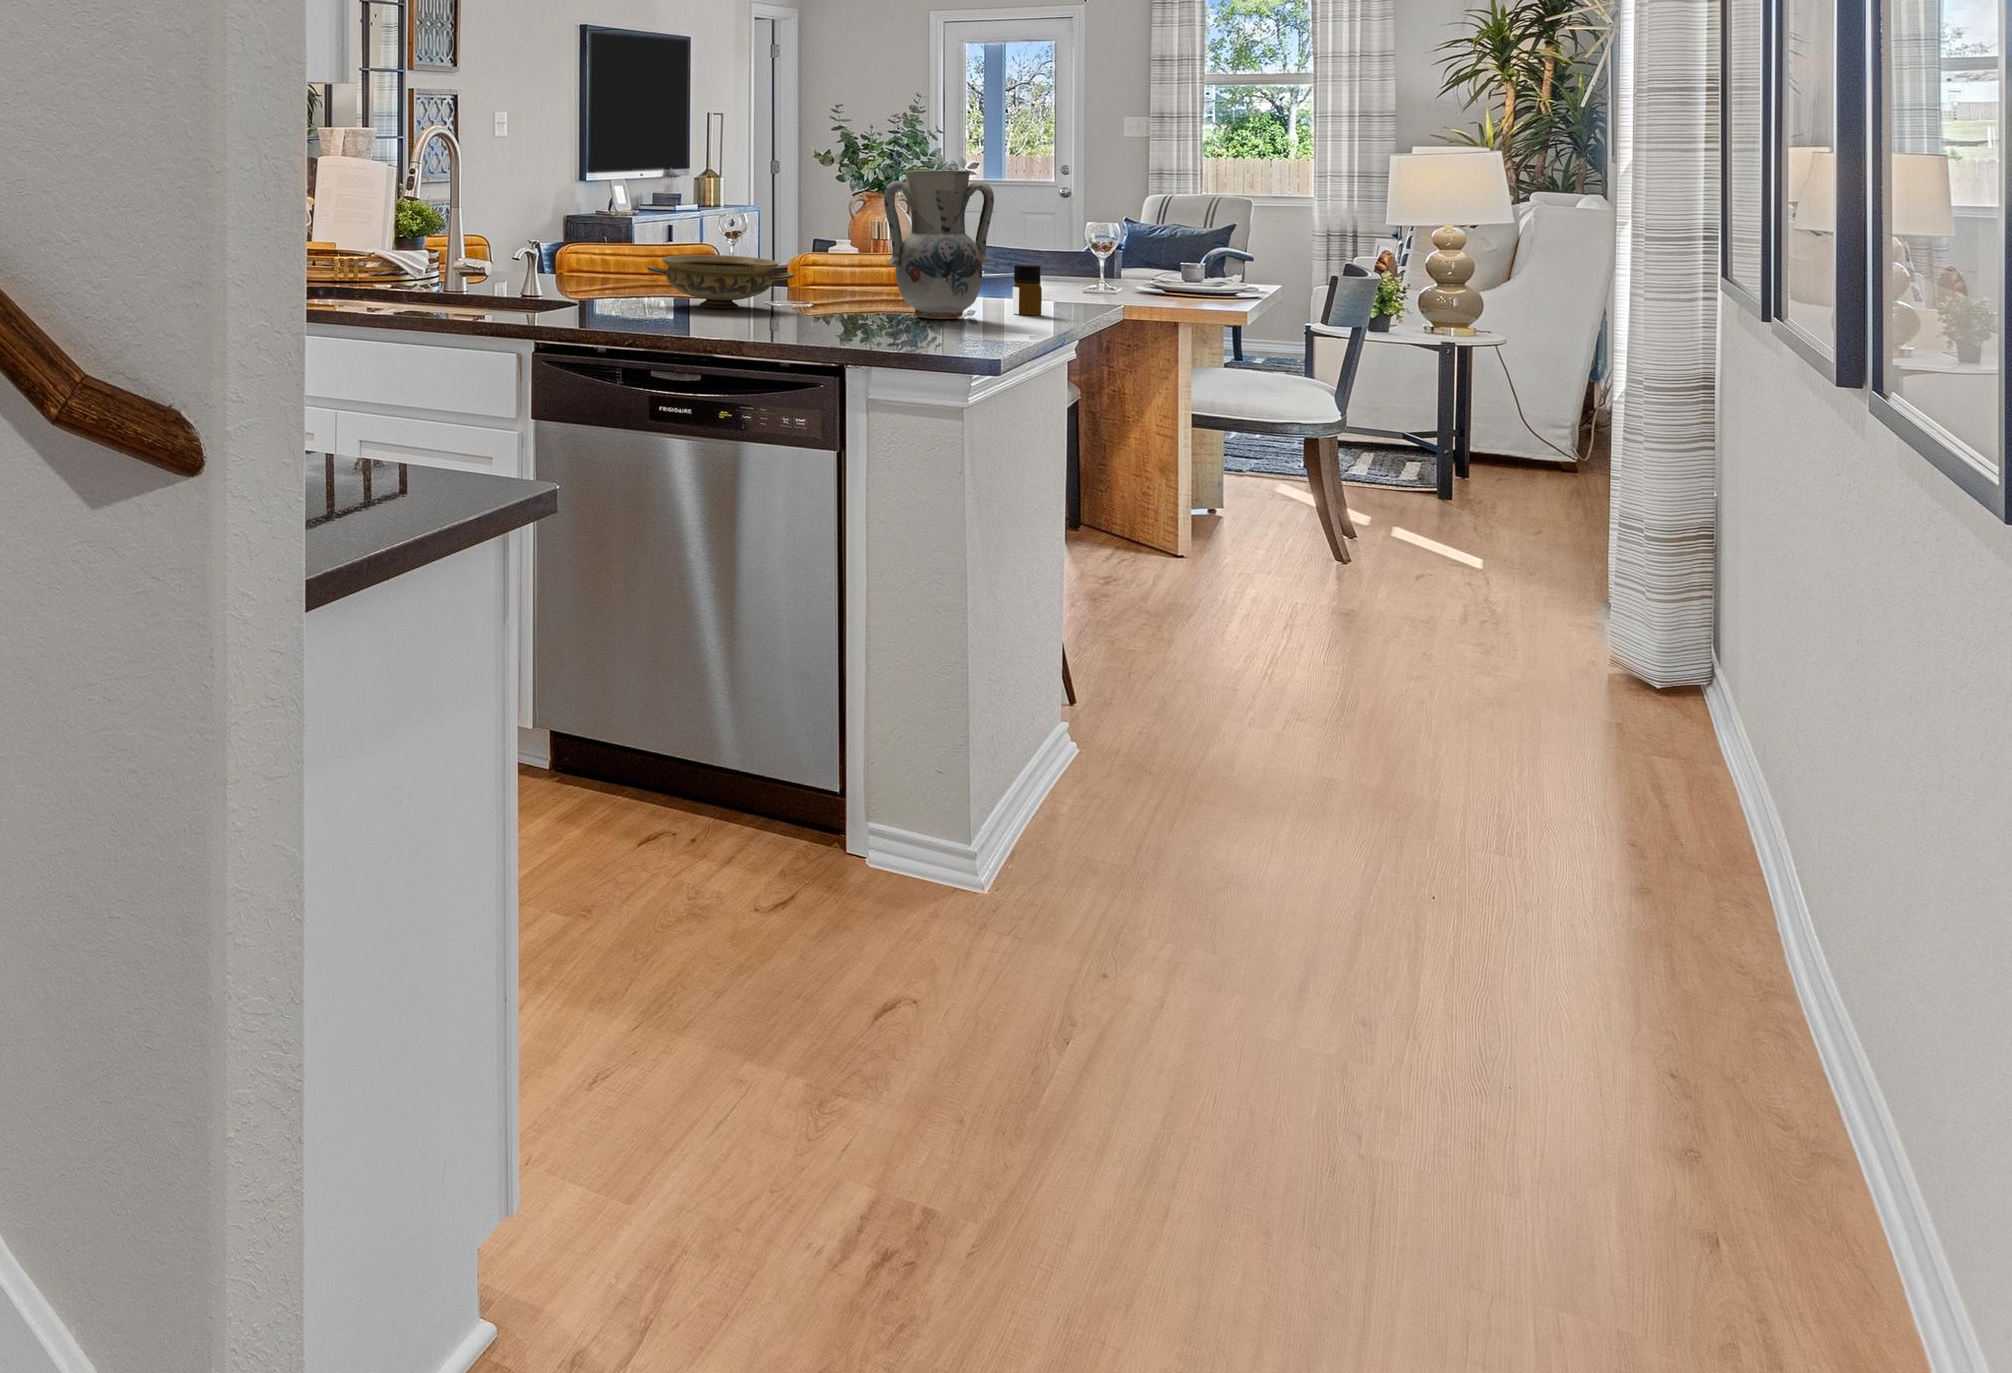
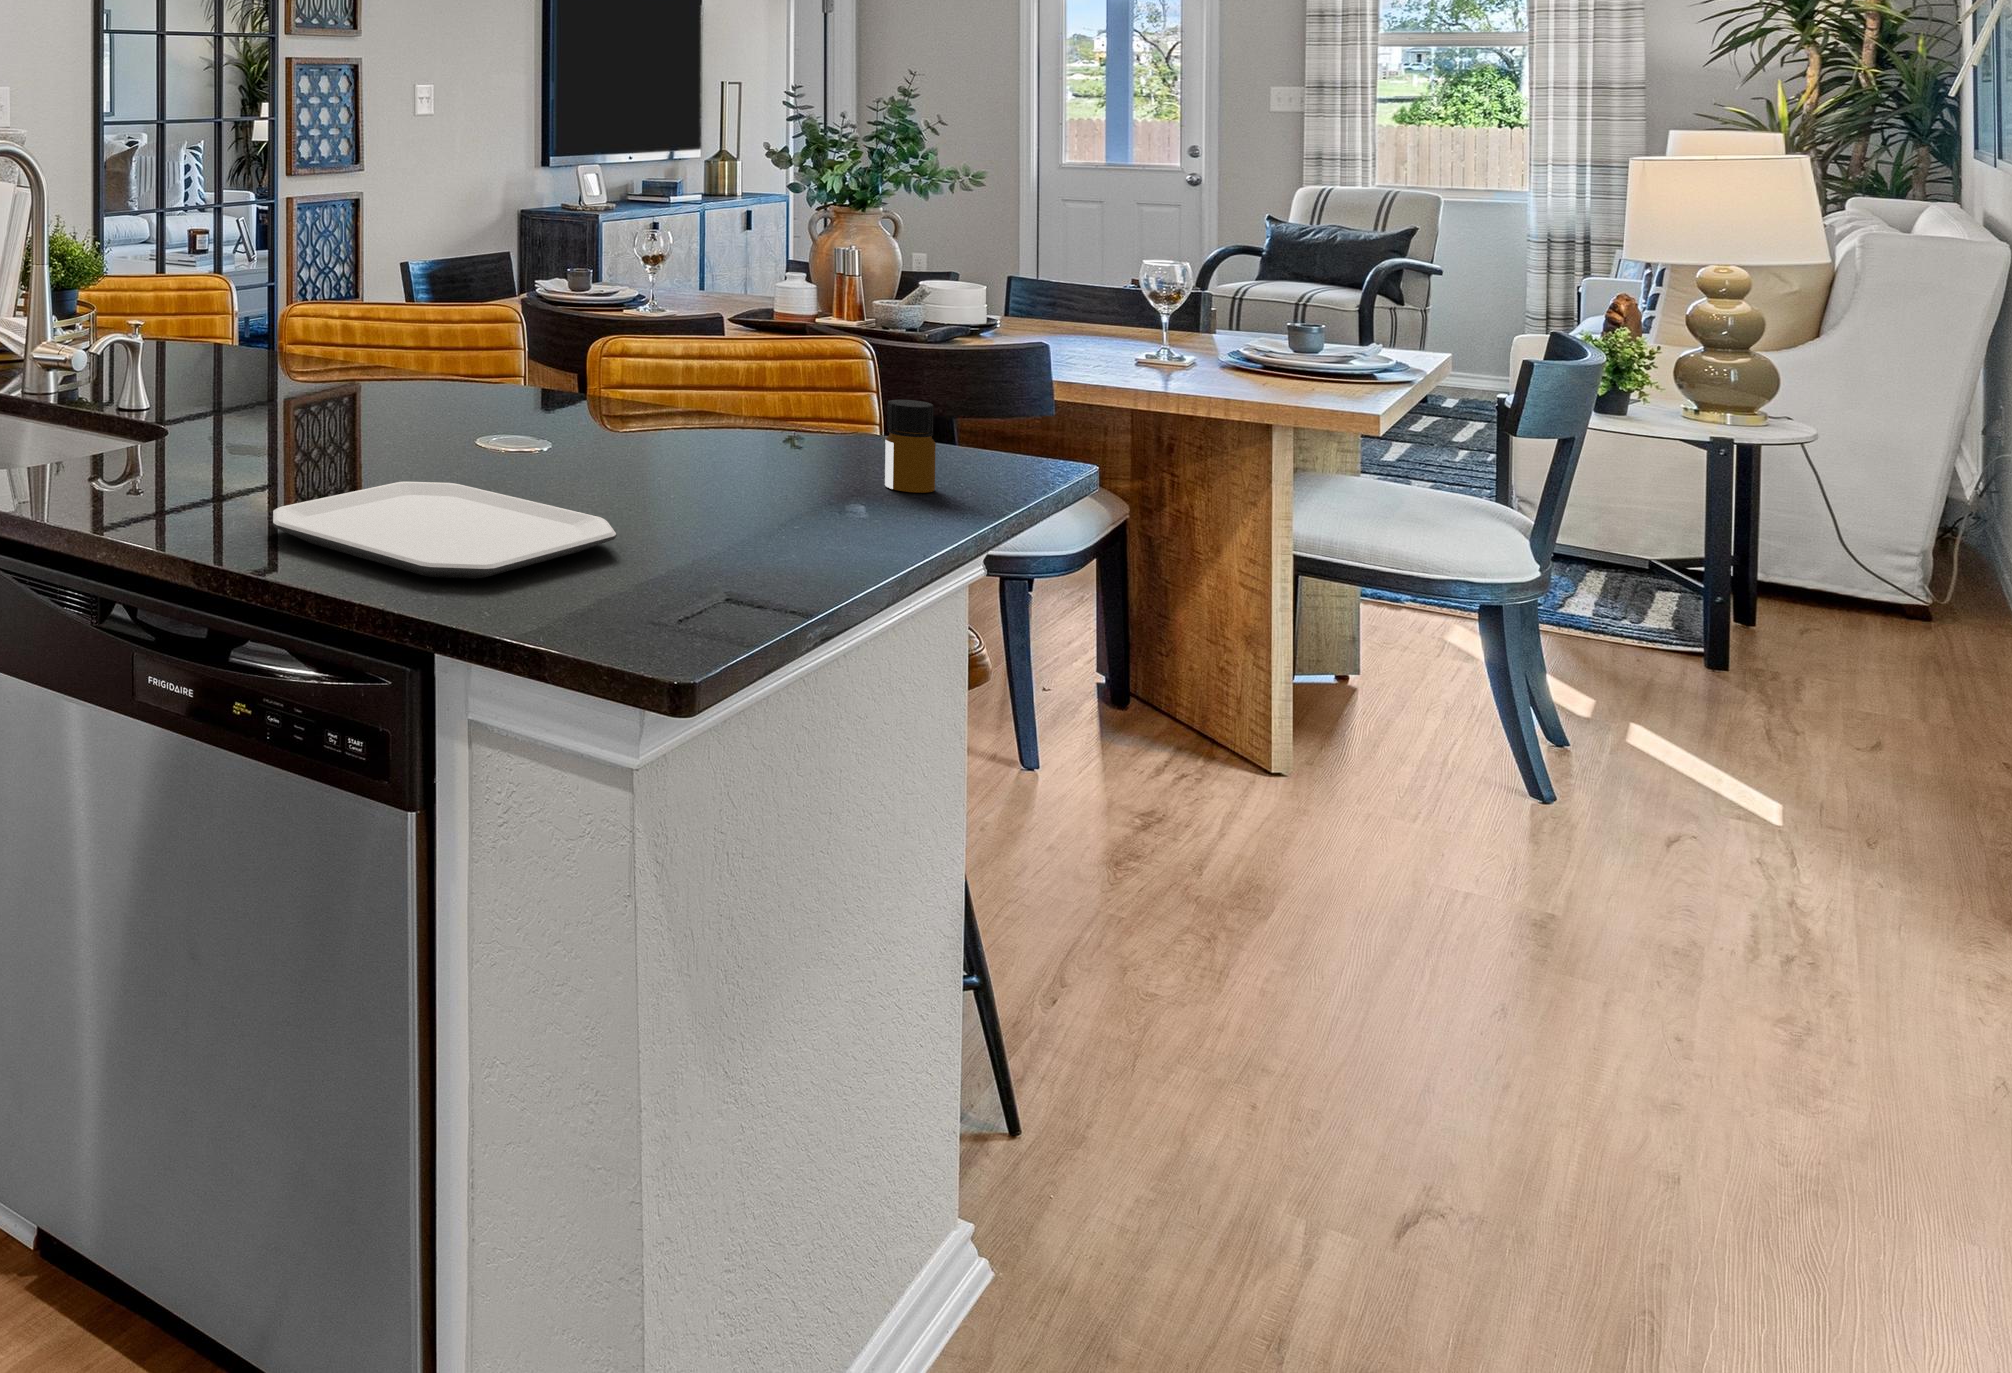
vase: present [884,170,994,319] -> none [638,239,830,507]
ceramic bowl: present [647,255,794,308] -> none [269,362,496,463]
plate: none [714,307,906,338] -> present [273,482,617,579]

